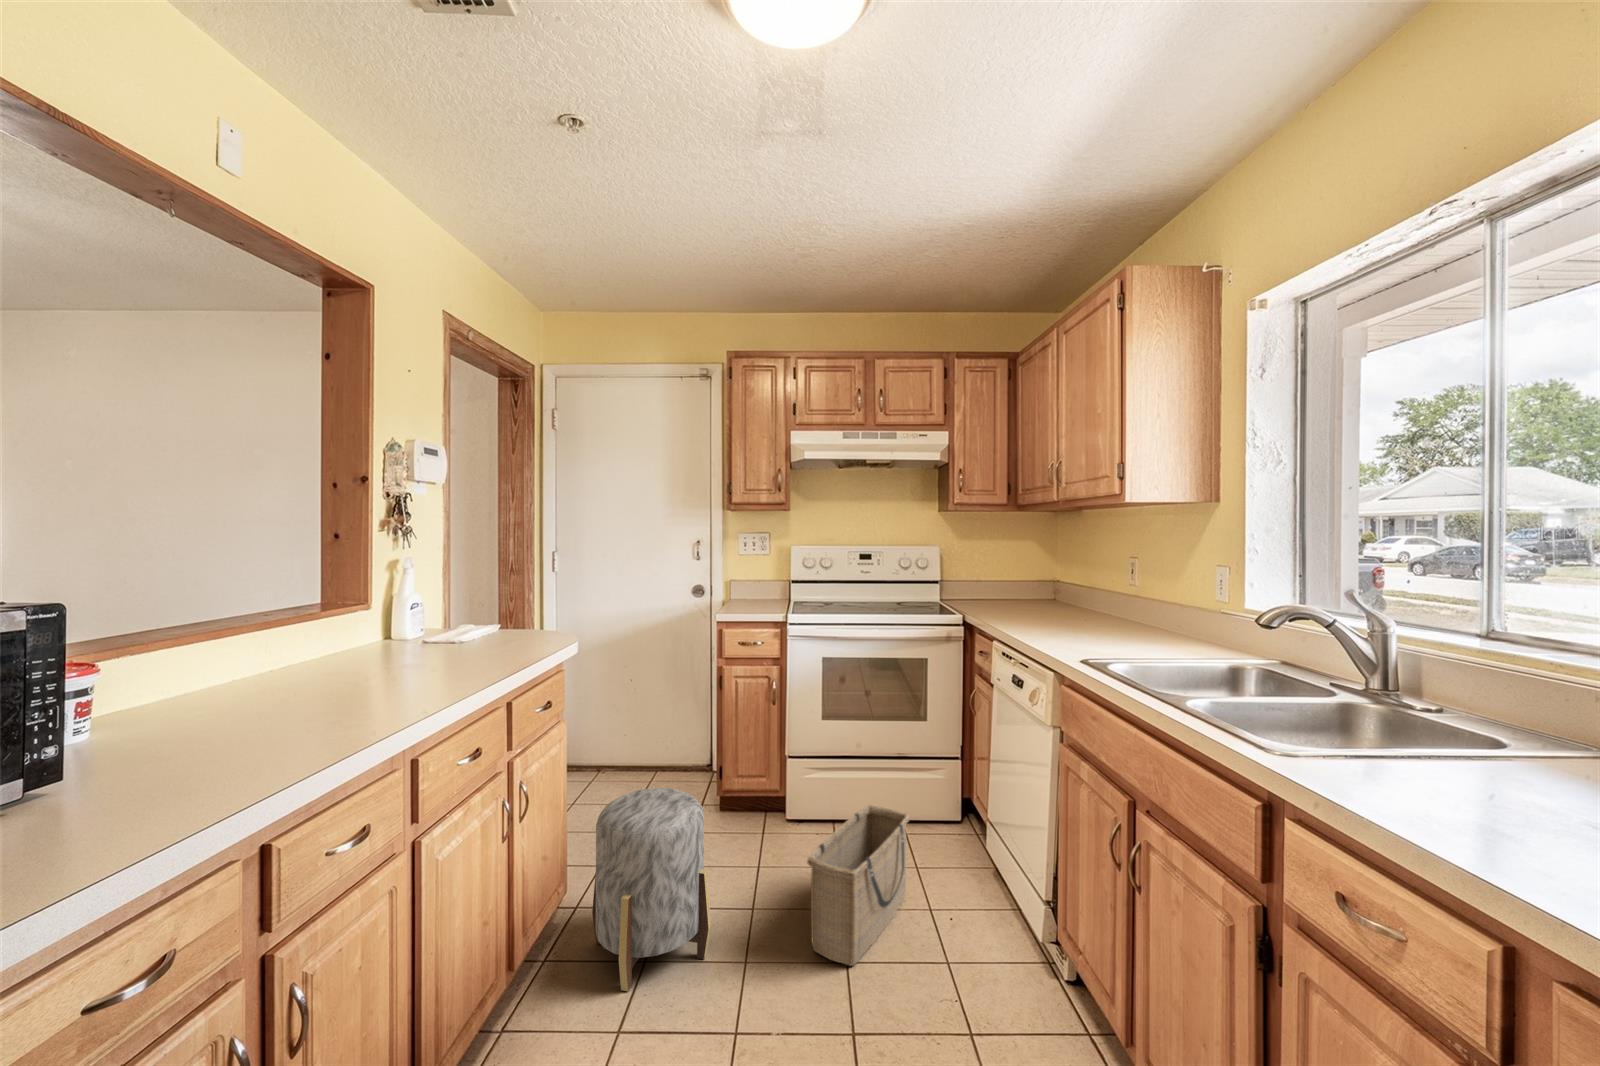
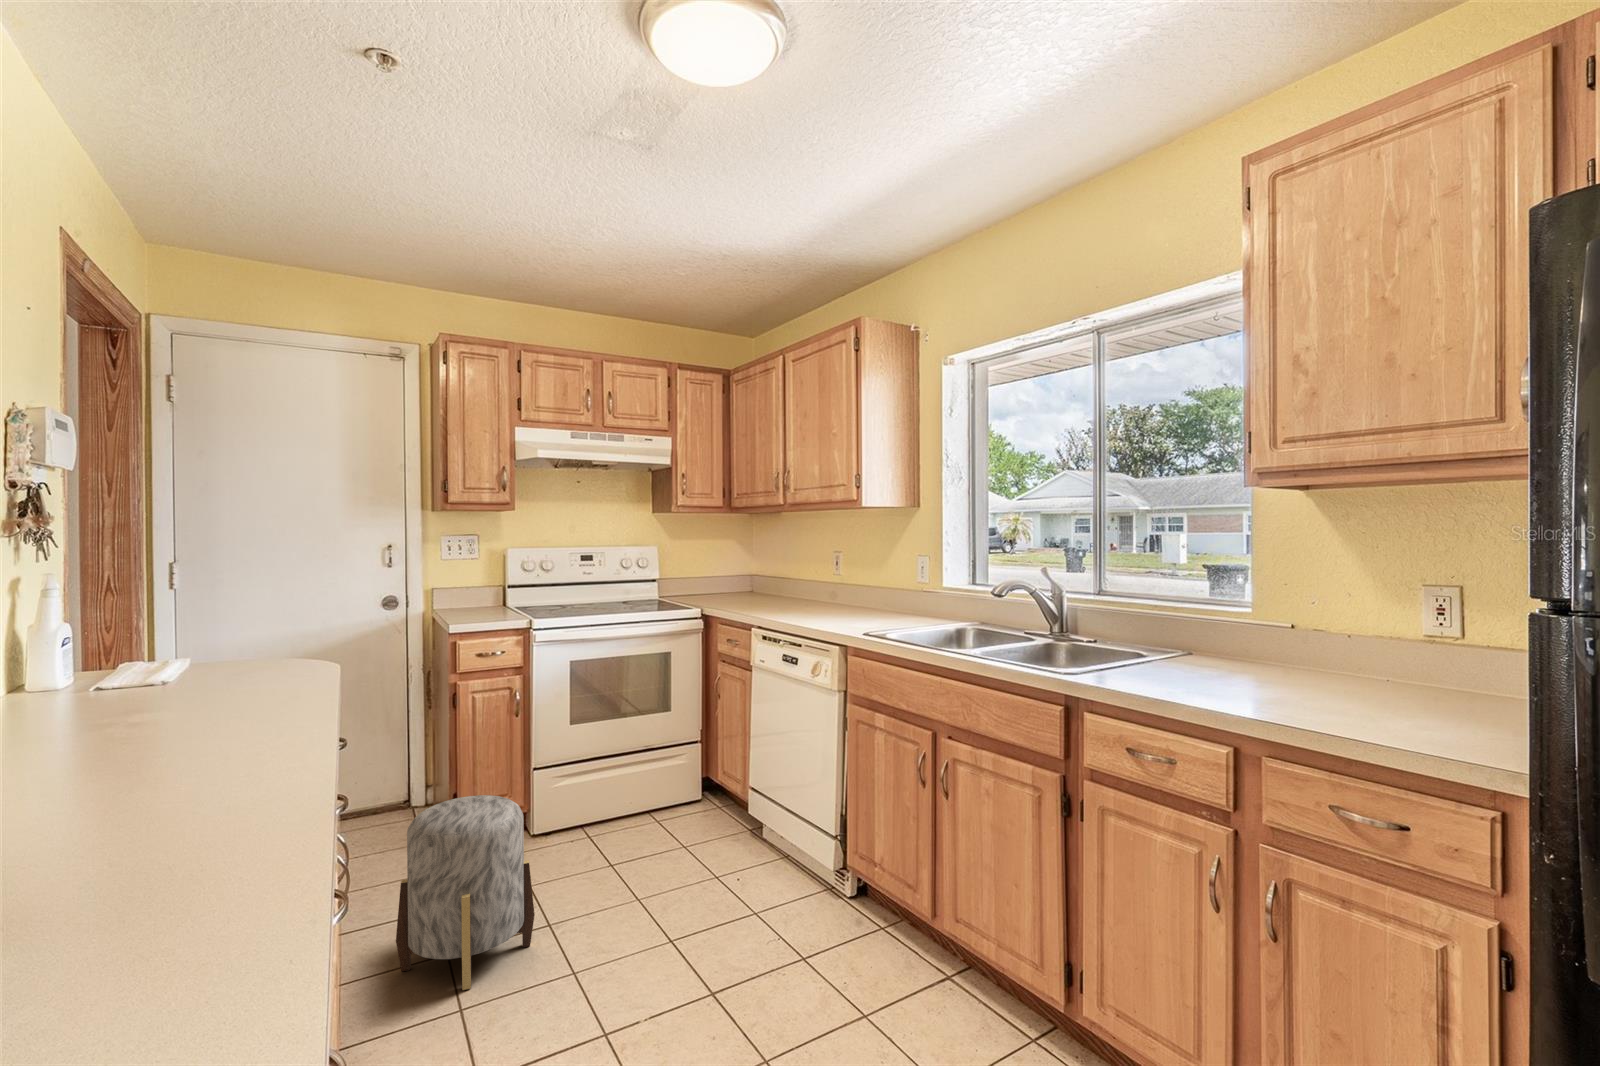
basket: present [807,805,909,966] -> none [622,783,689,911]

